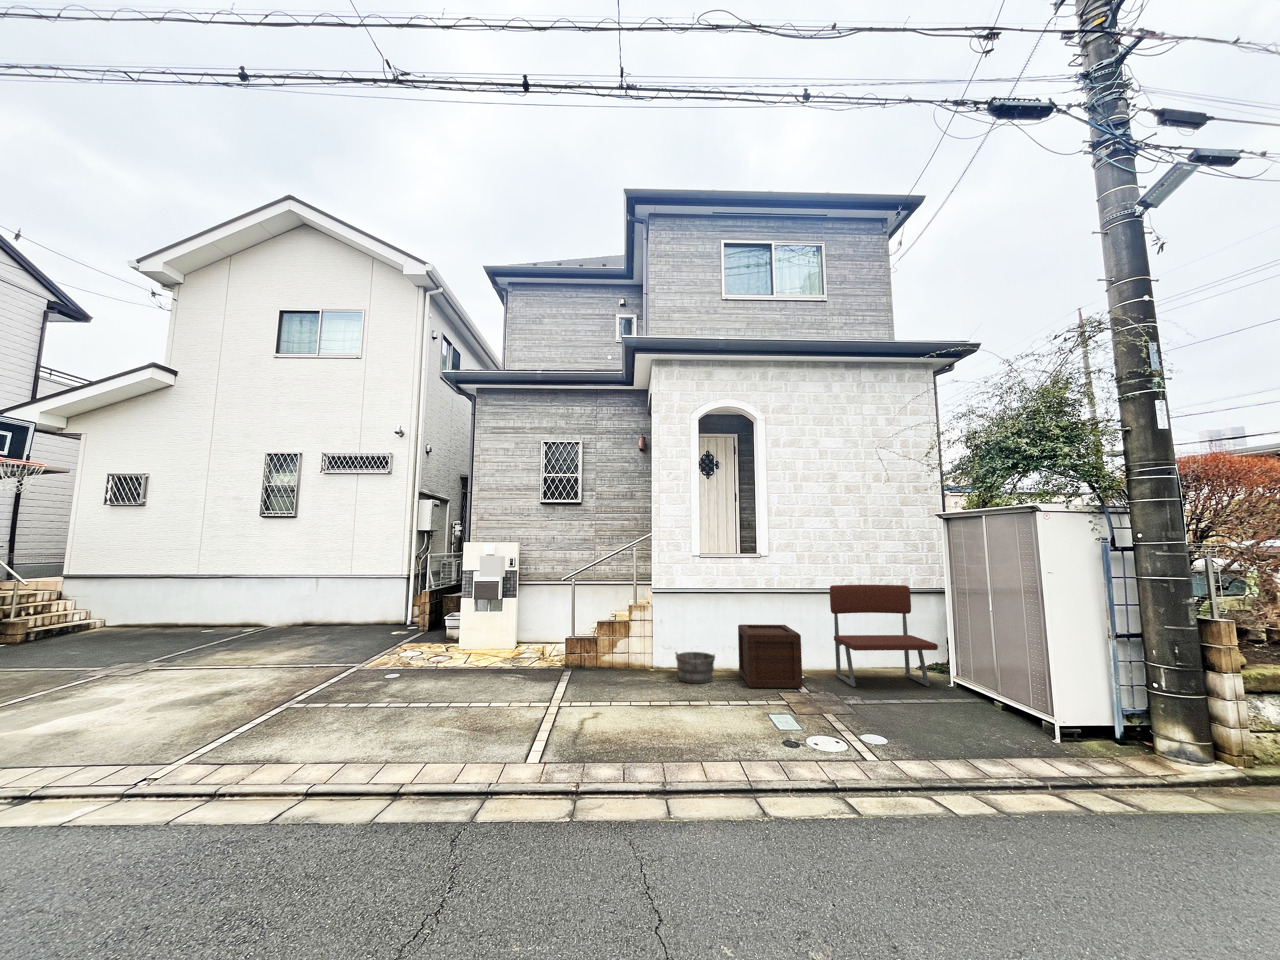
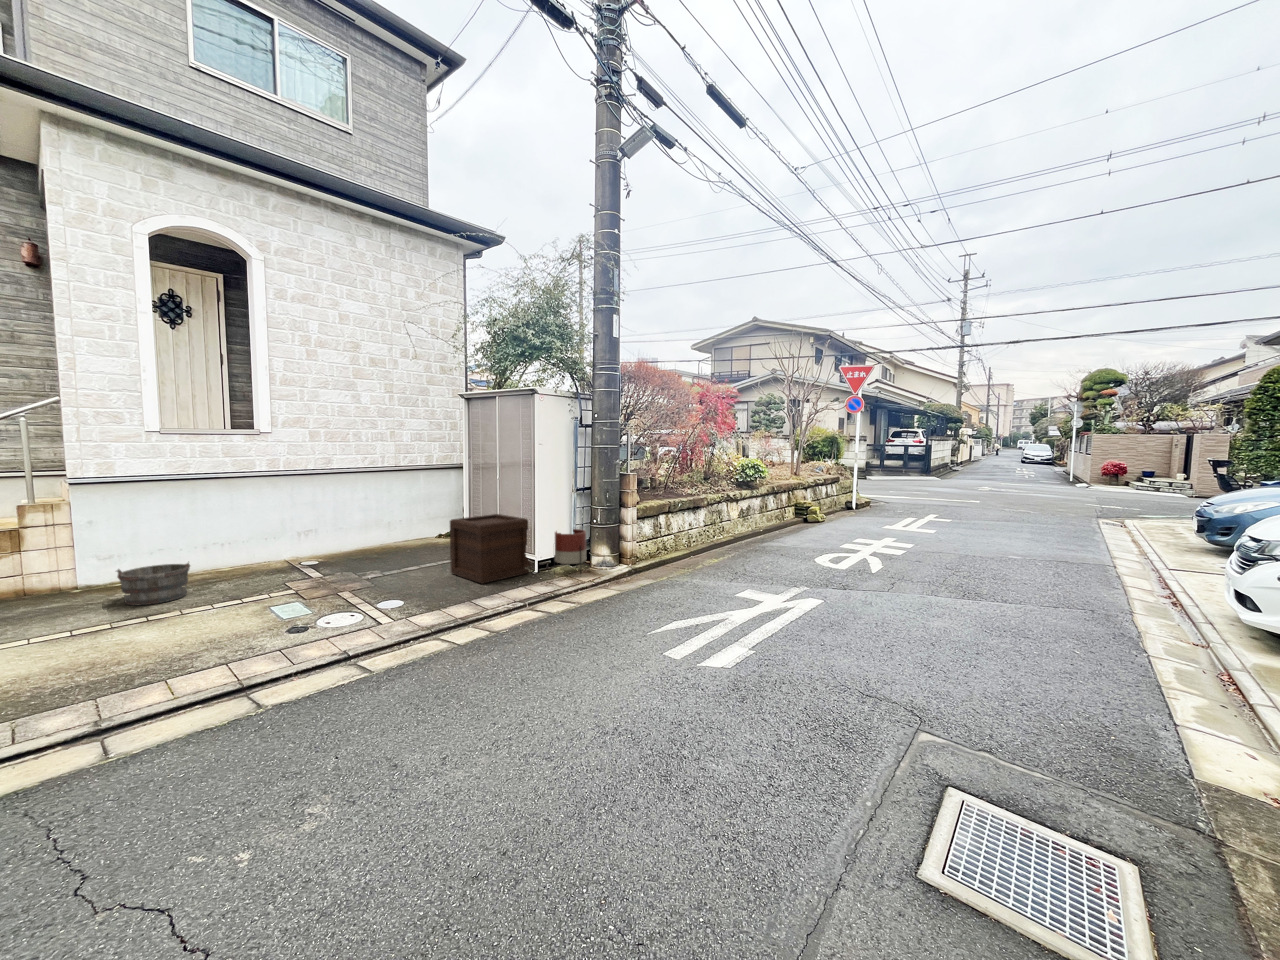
bench: present [830,585,938,687] -> none [351,466,457,569]
wooden crate: present [738,625,803,688] -> present [450,514,530,584]
planter: none [1084,688,1148,766] -> present [554,529,587,565]

